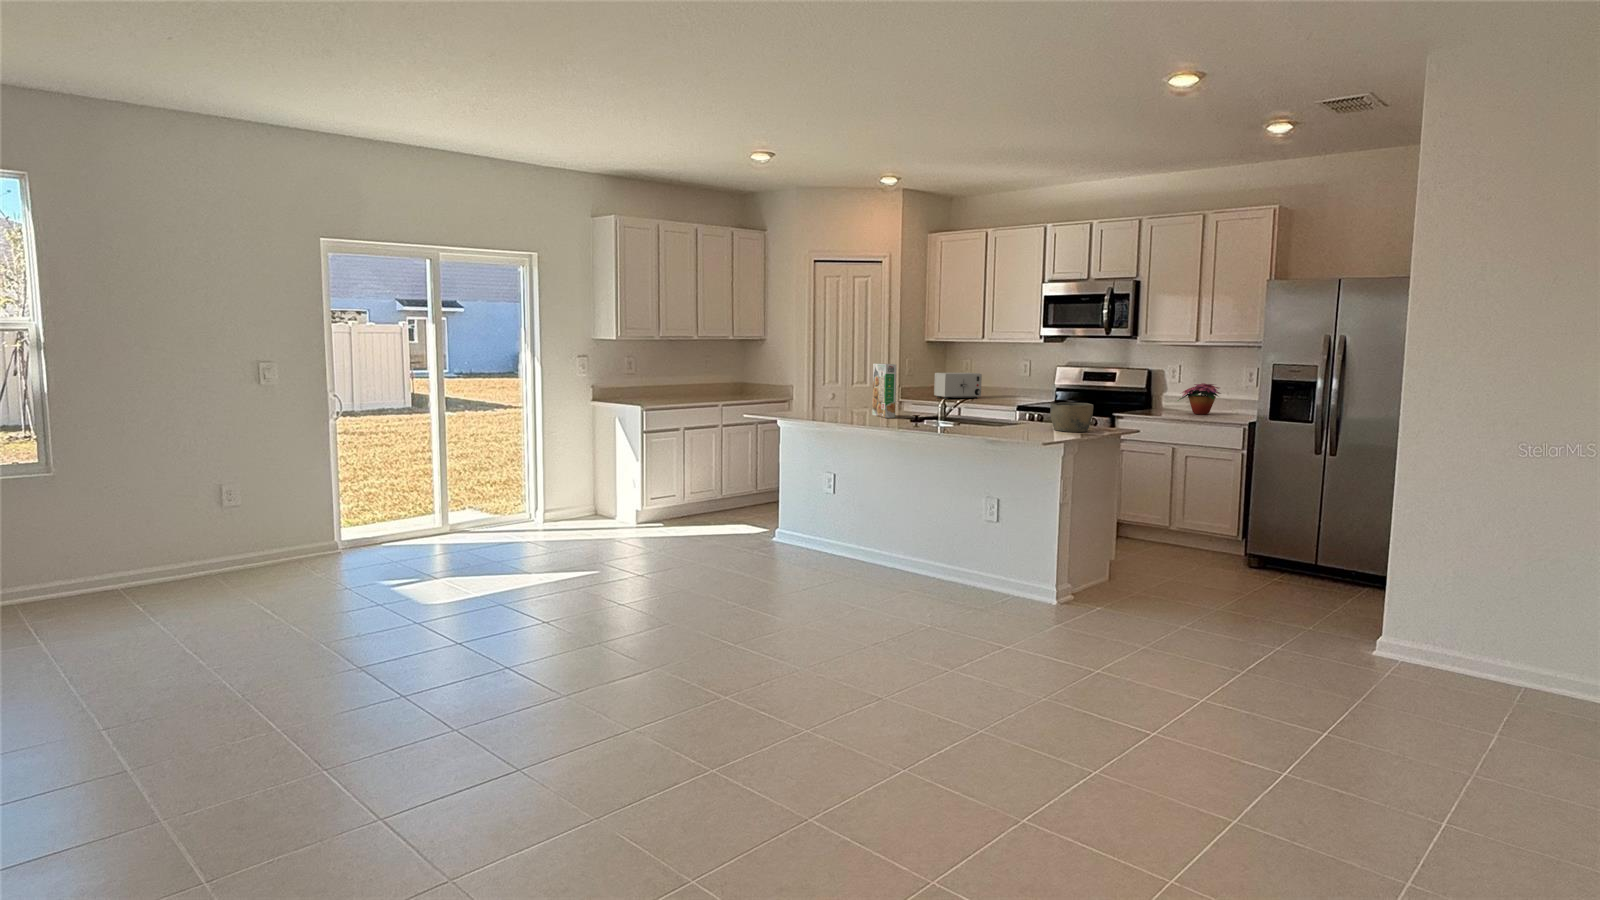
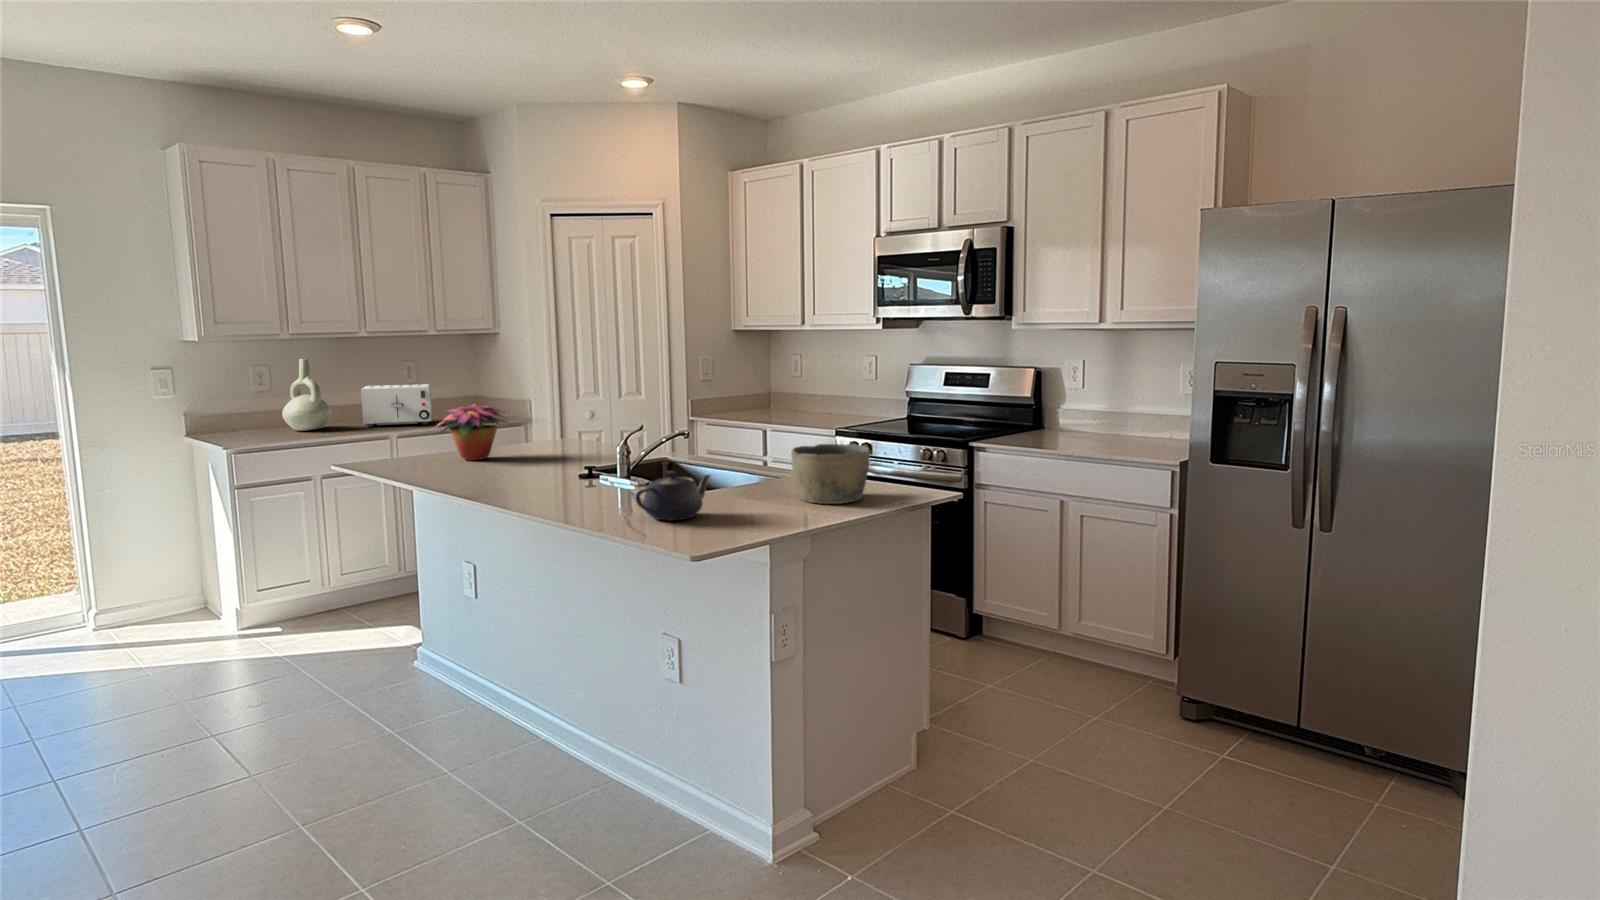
decorative vase: none [648,353,677,400] -> present [282,359,332,431]
cereal box: present [872,363,896,418] -> none [543,373,567,470]
toaster: present [934,373,982,399] -> present [361,384,433,427]
flower arrangement: present [1178,383,1220,415] -> present [438,404,508,460]
teapot: none [987,410,1018,434] -> present [635,471,711,520]

